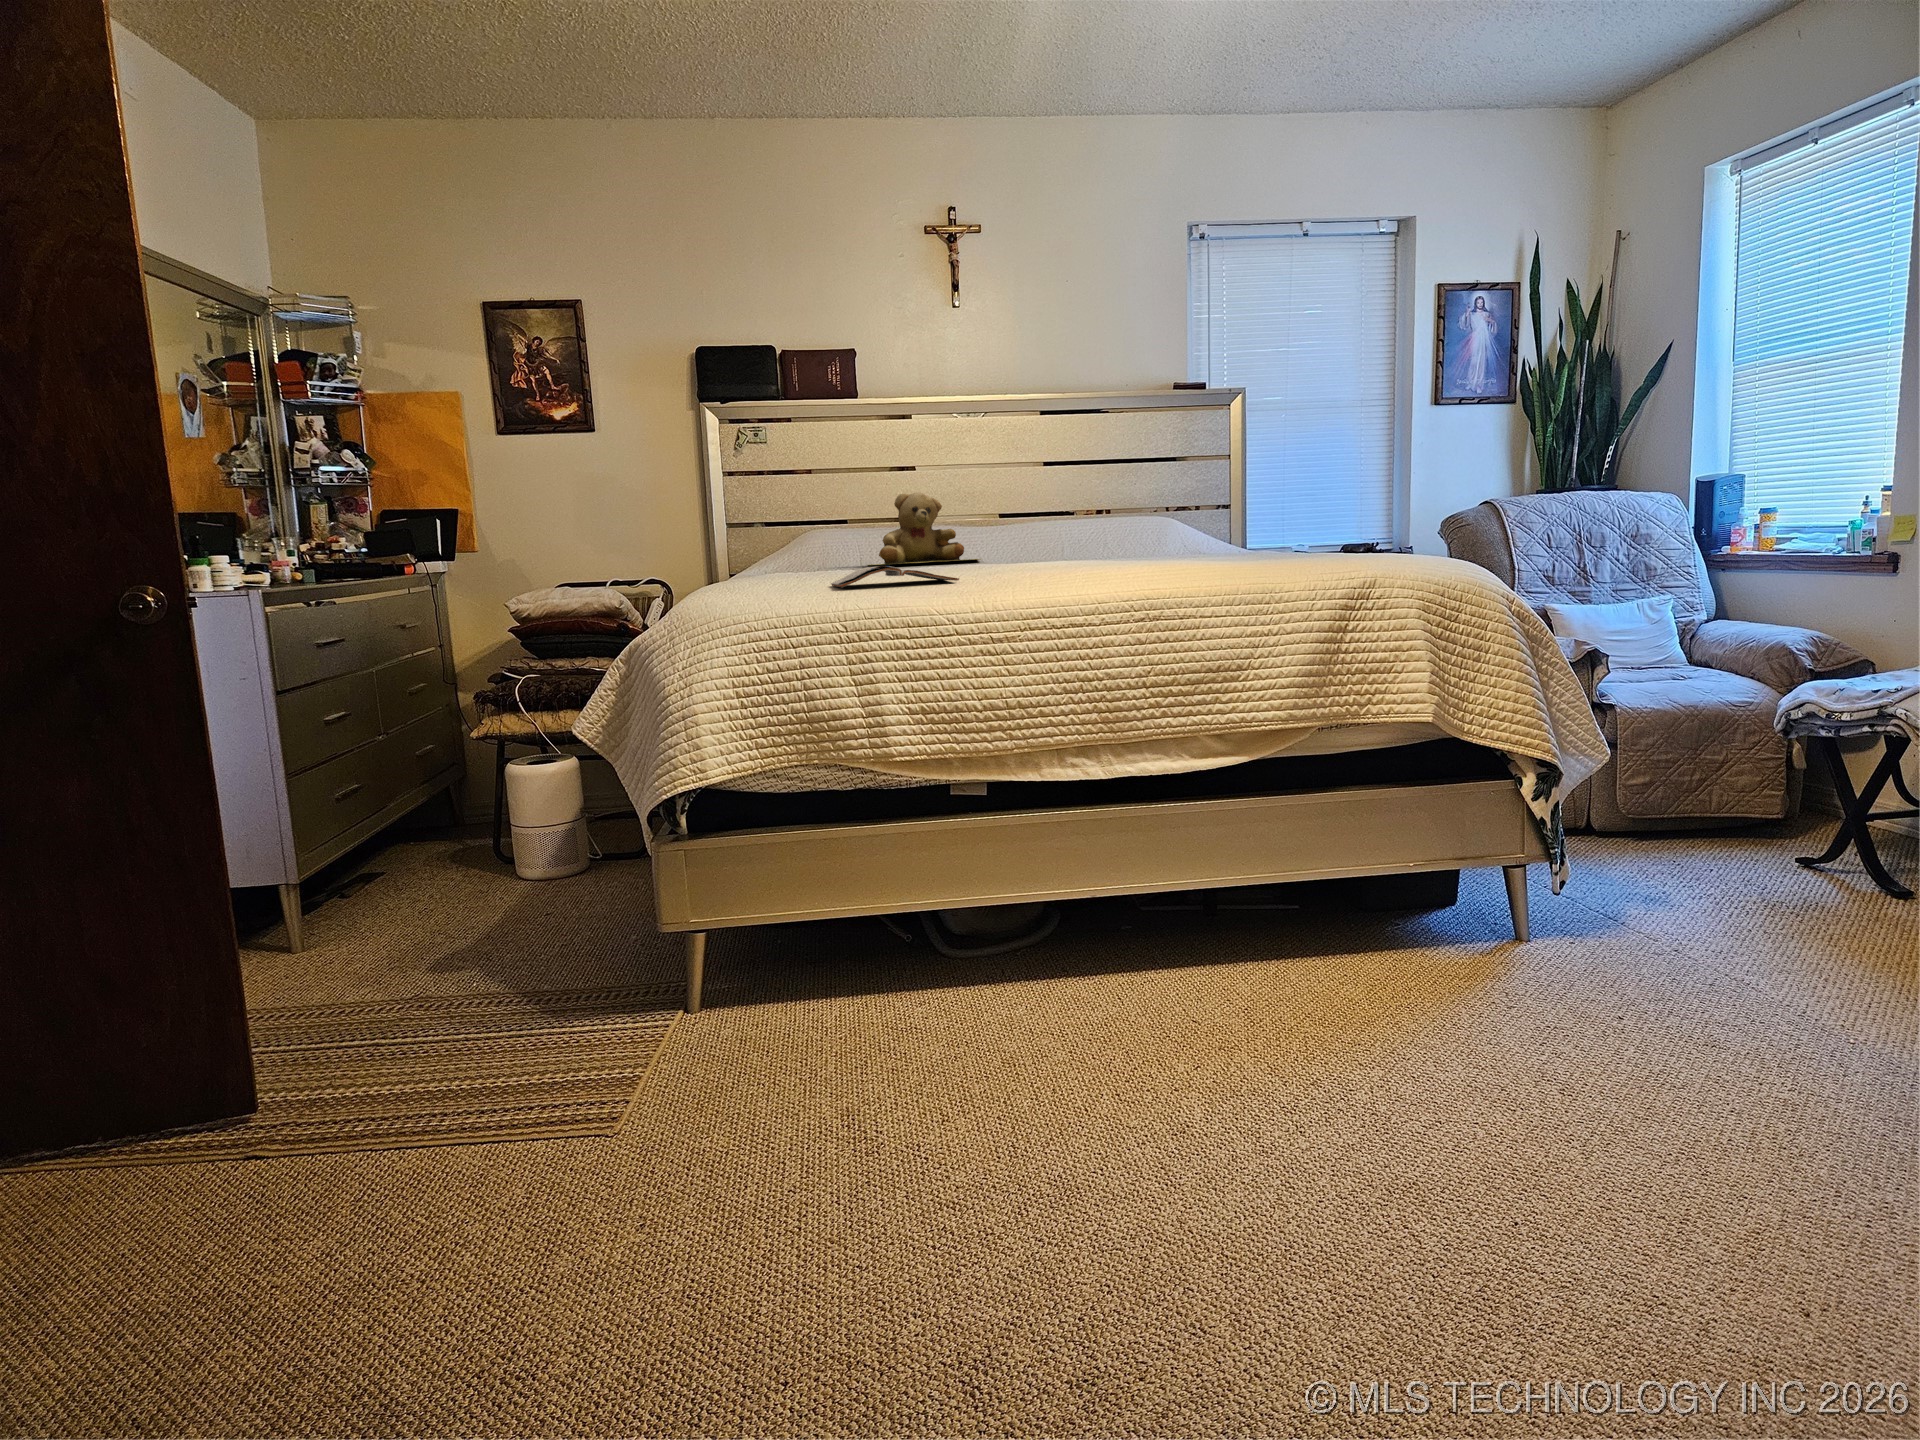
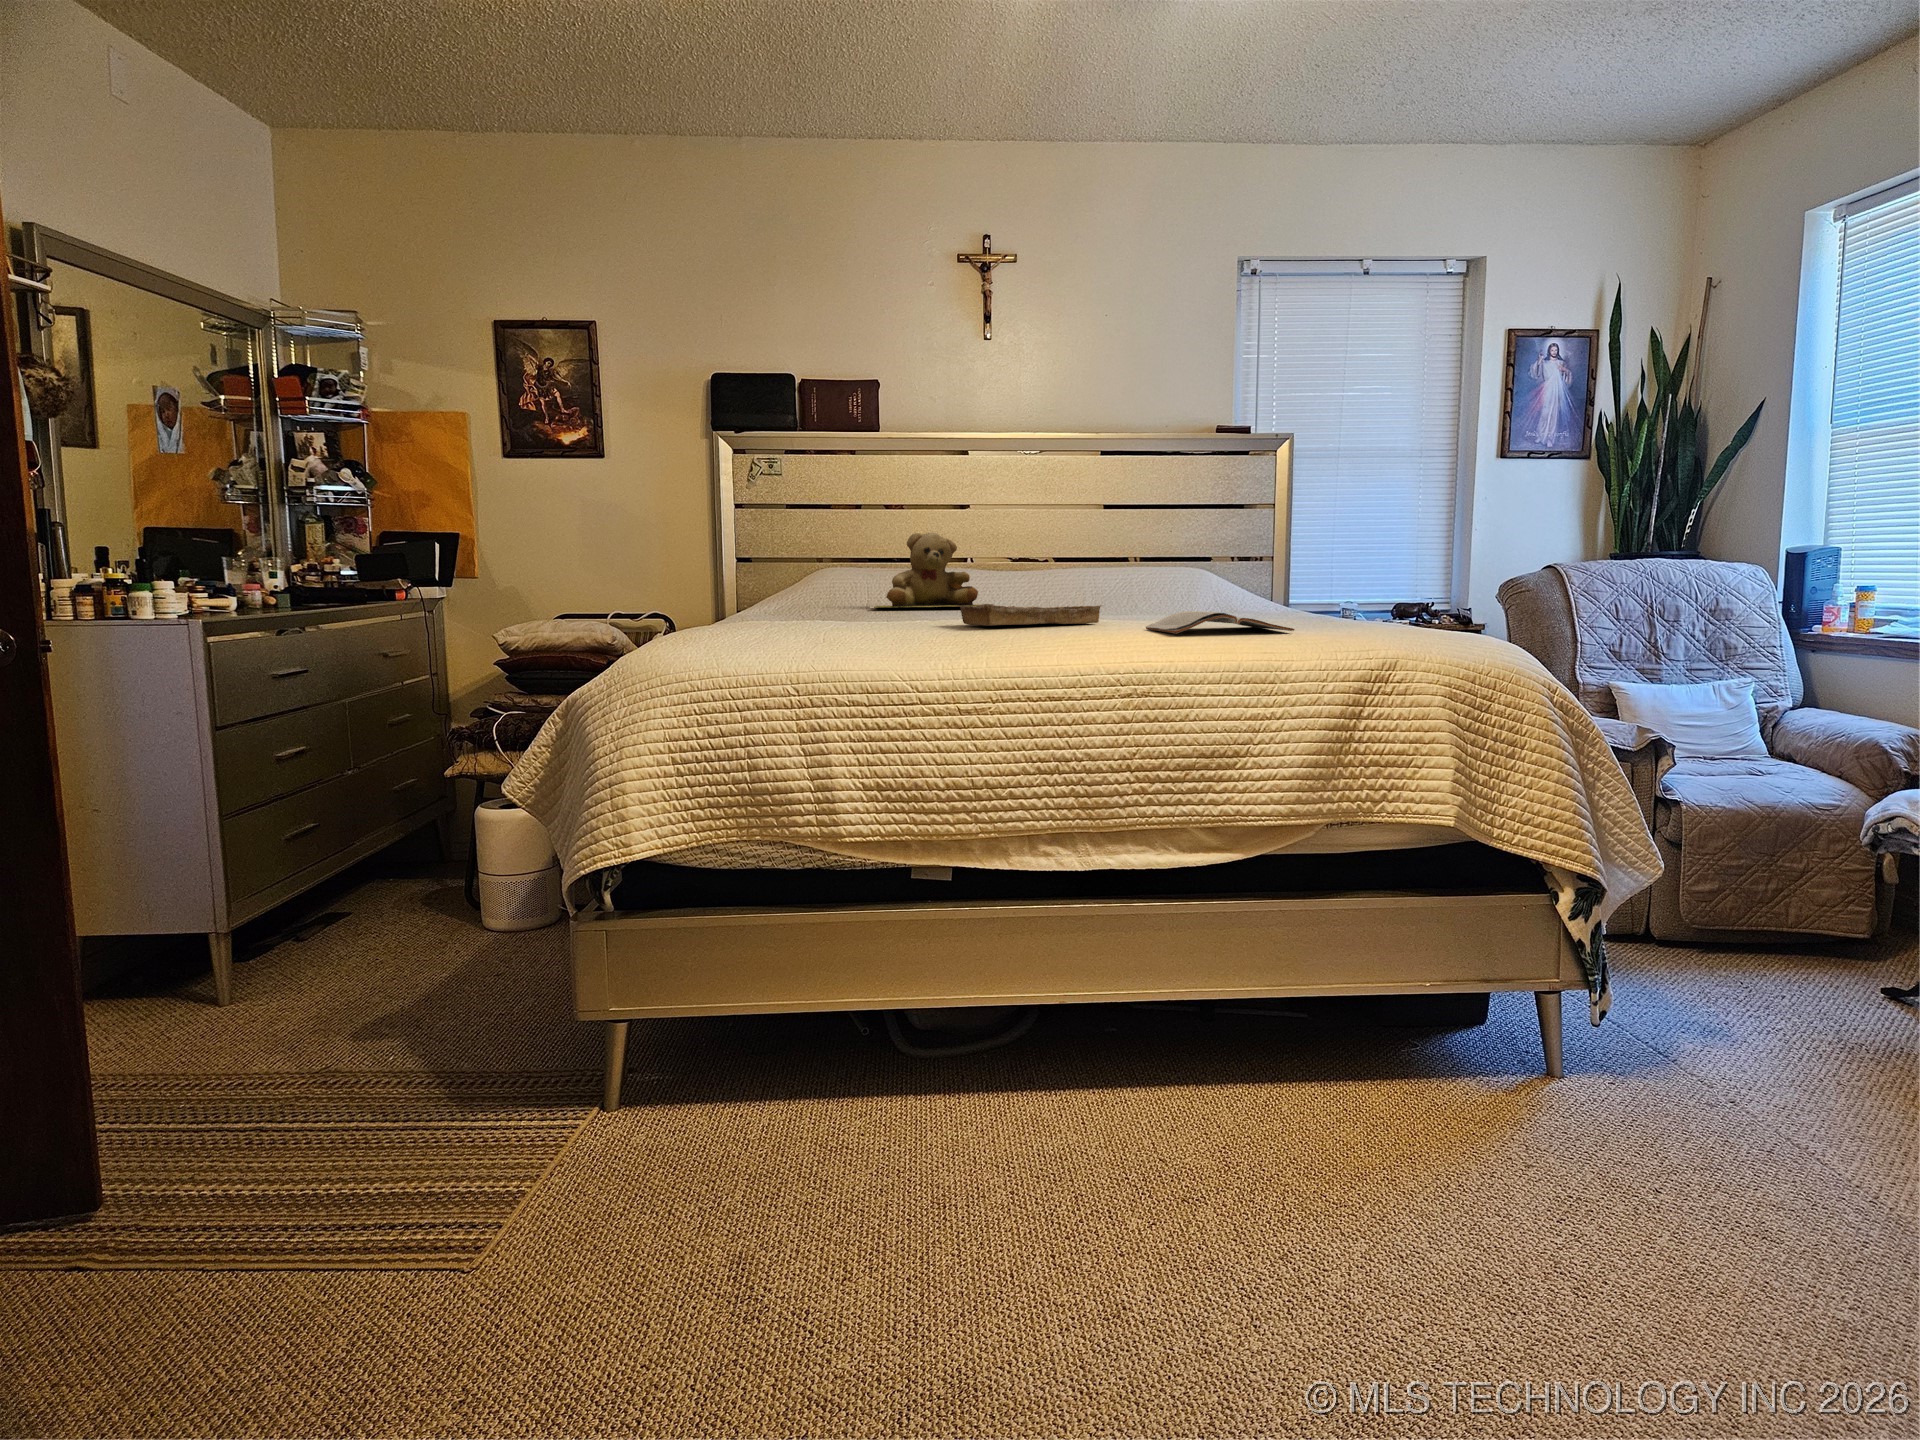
tray: none [959,549,1098,571] -> present [956,604,1102,626]
magazine: present [831,566,959,587] -> present [1146,611,1295,634]

